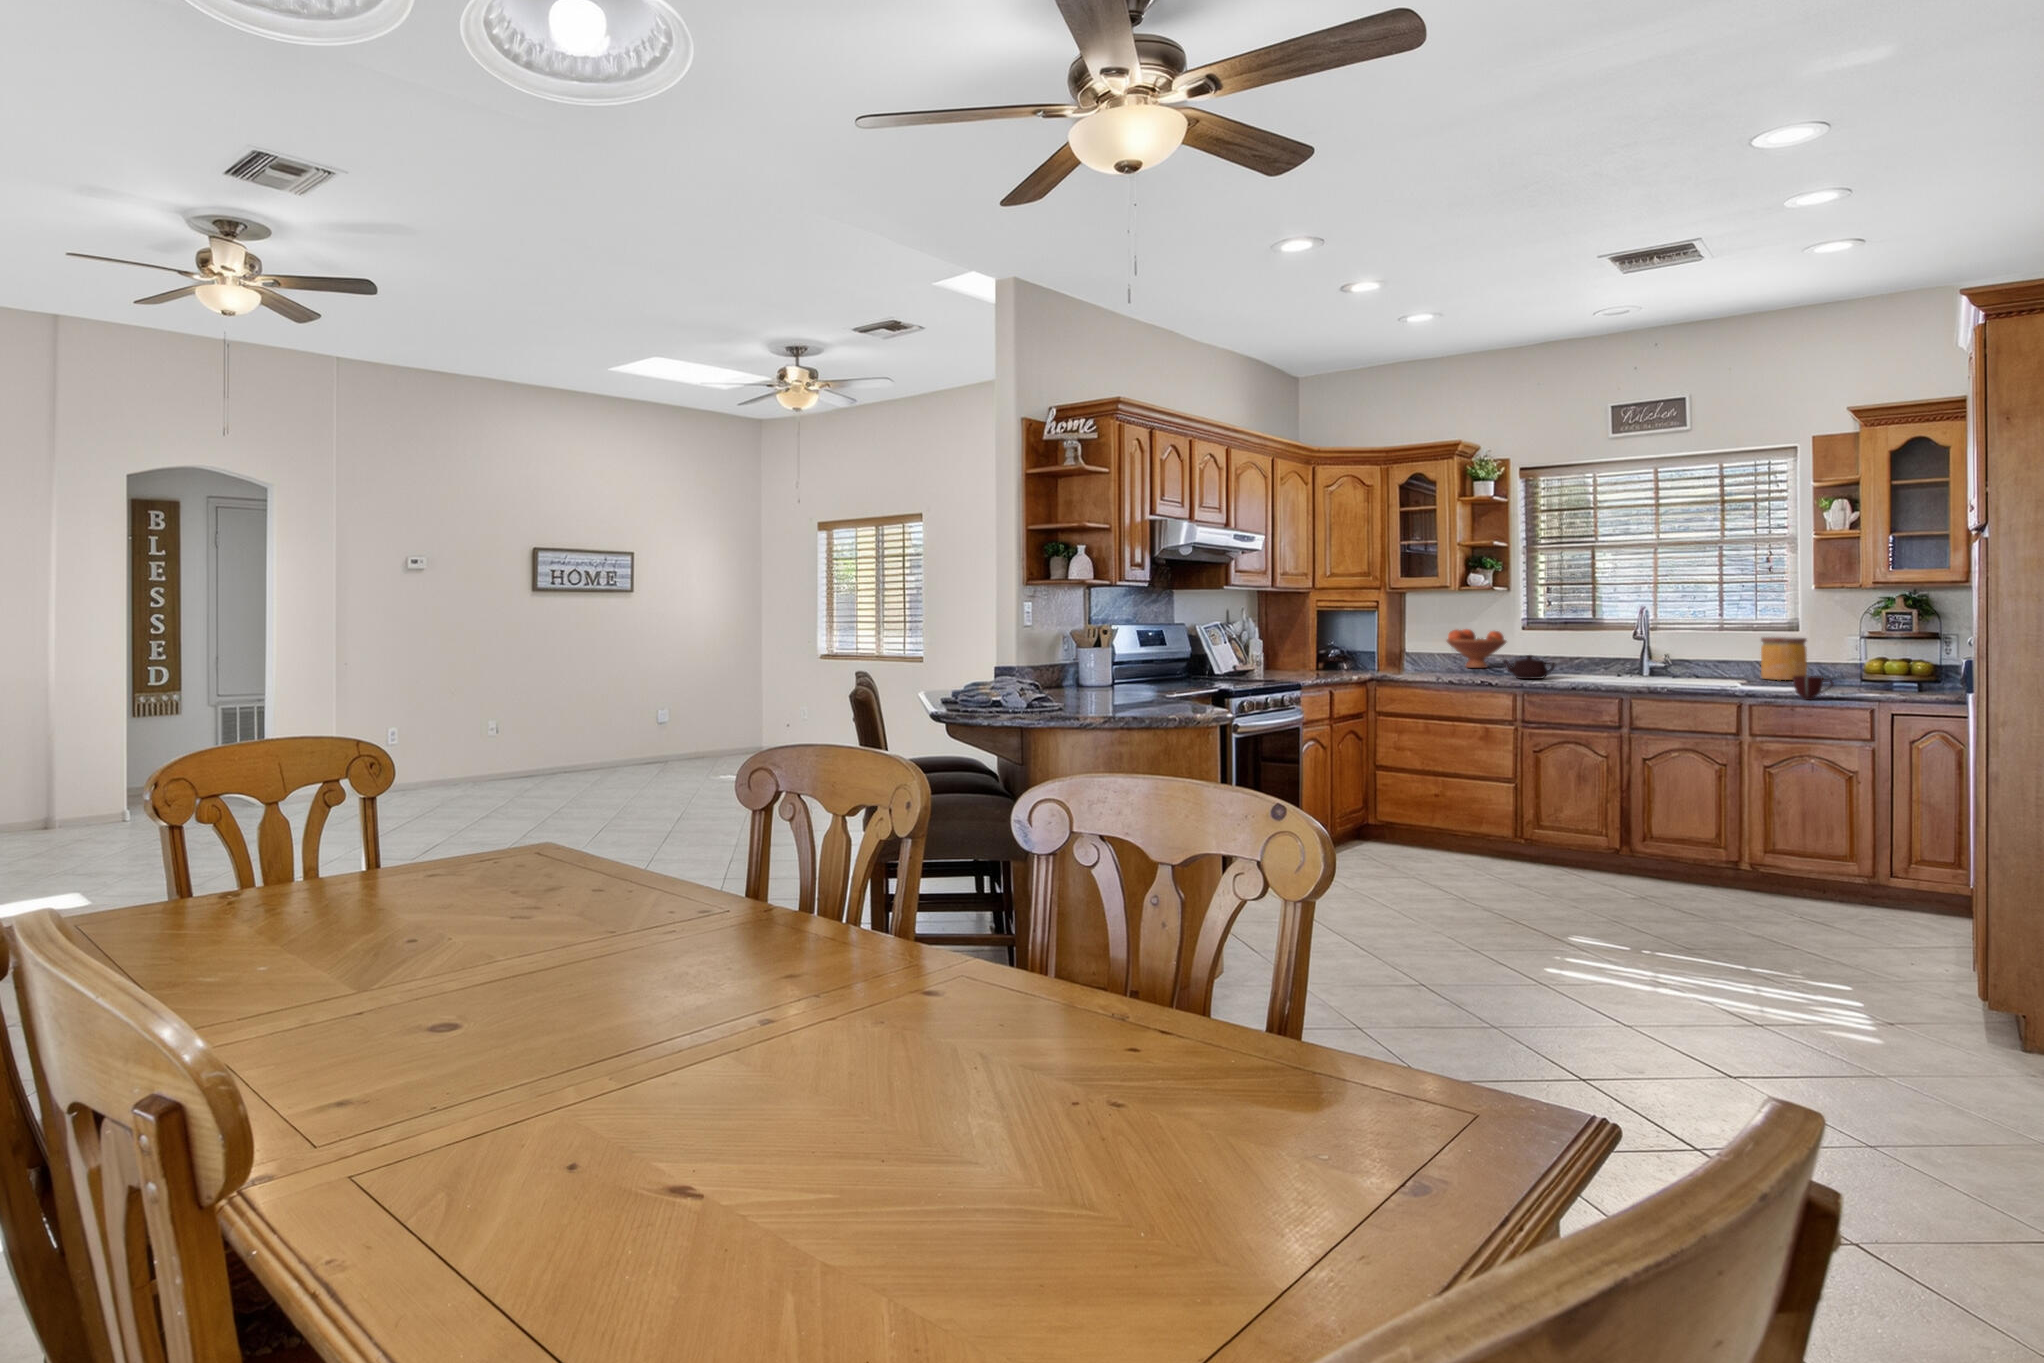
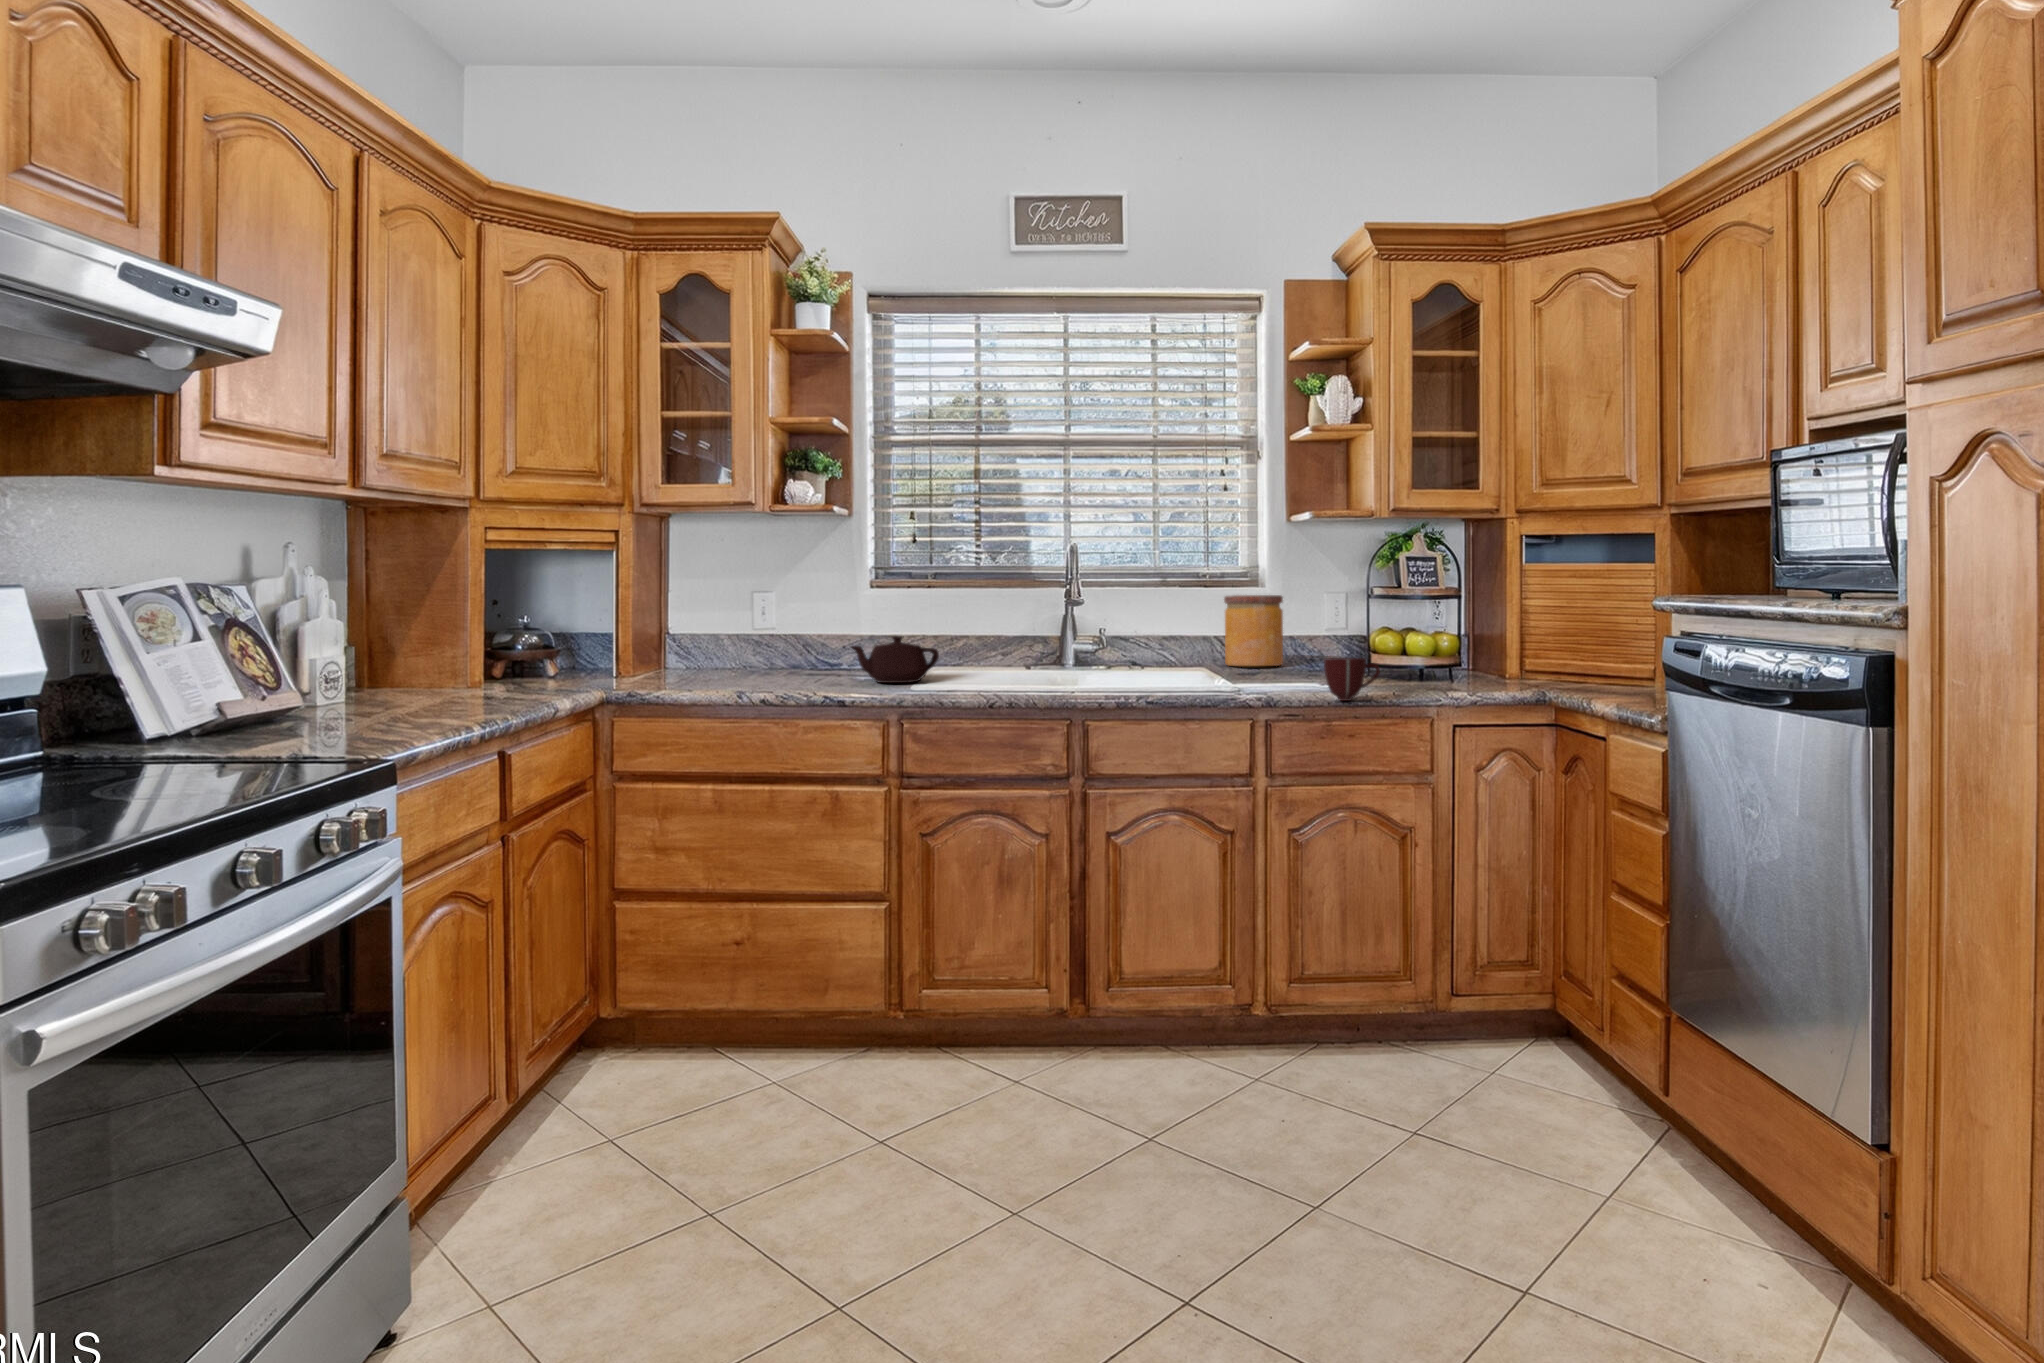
fruit bowl: present [1447,629,1506,668] -> none [745,589,849,664]

